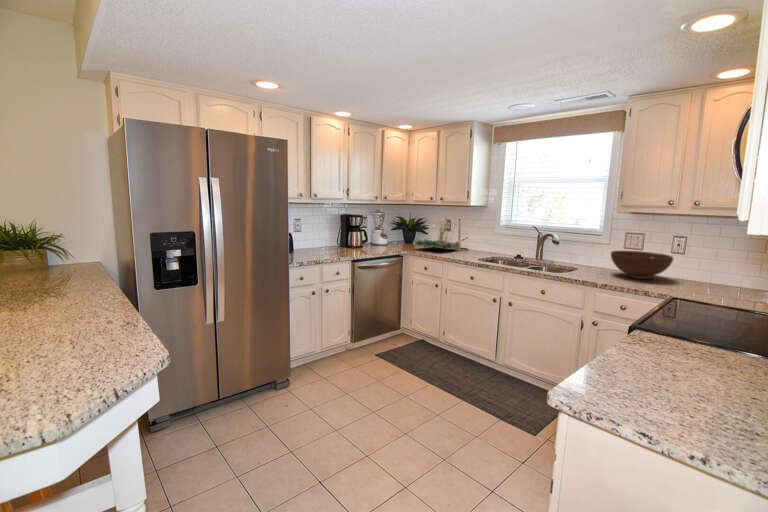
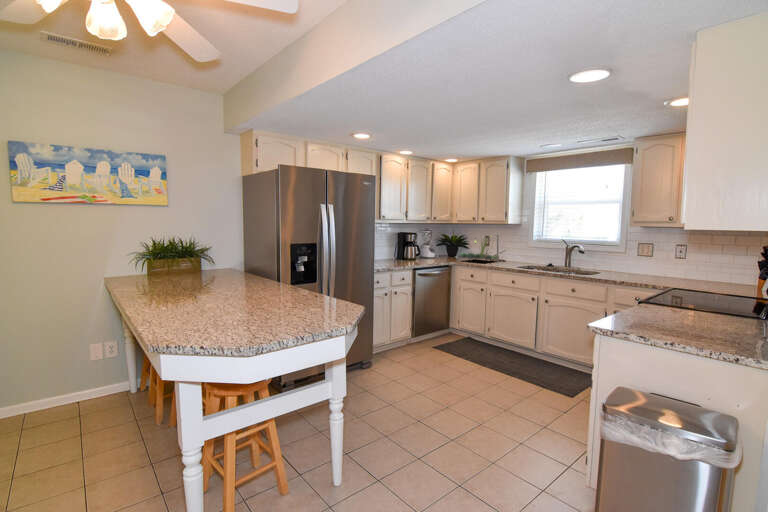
fruit bowl: present [611,251,673,279] -> none [627,257,677,278]

